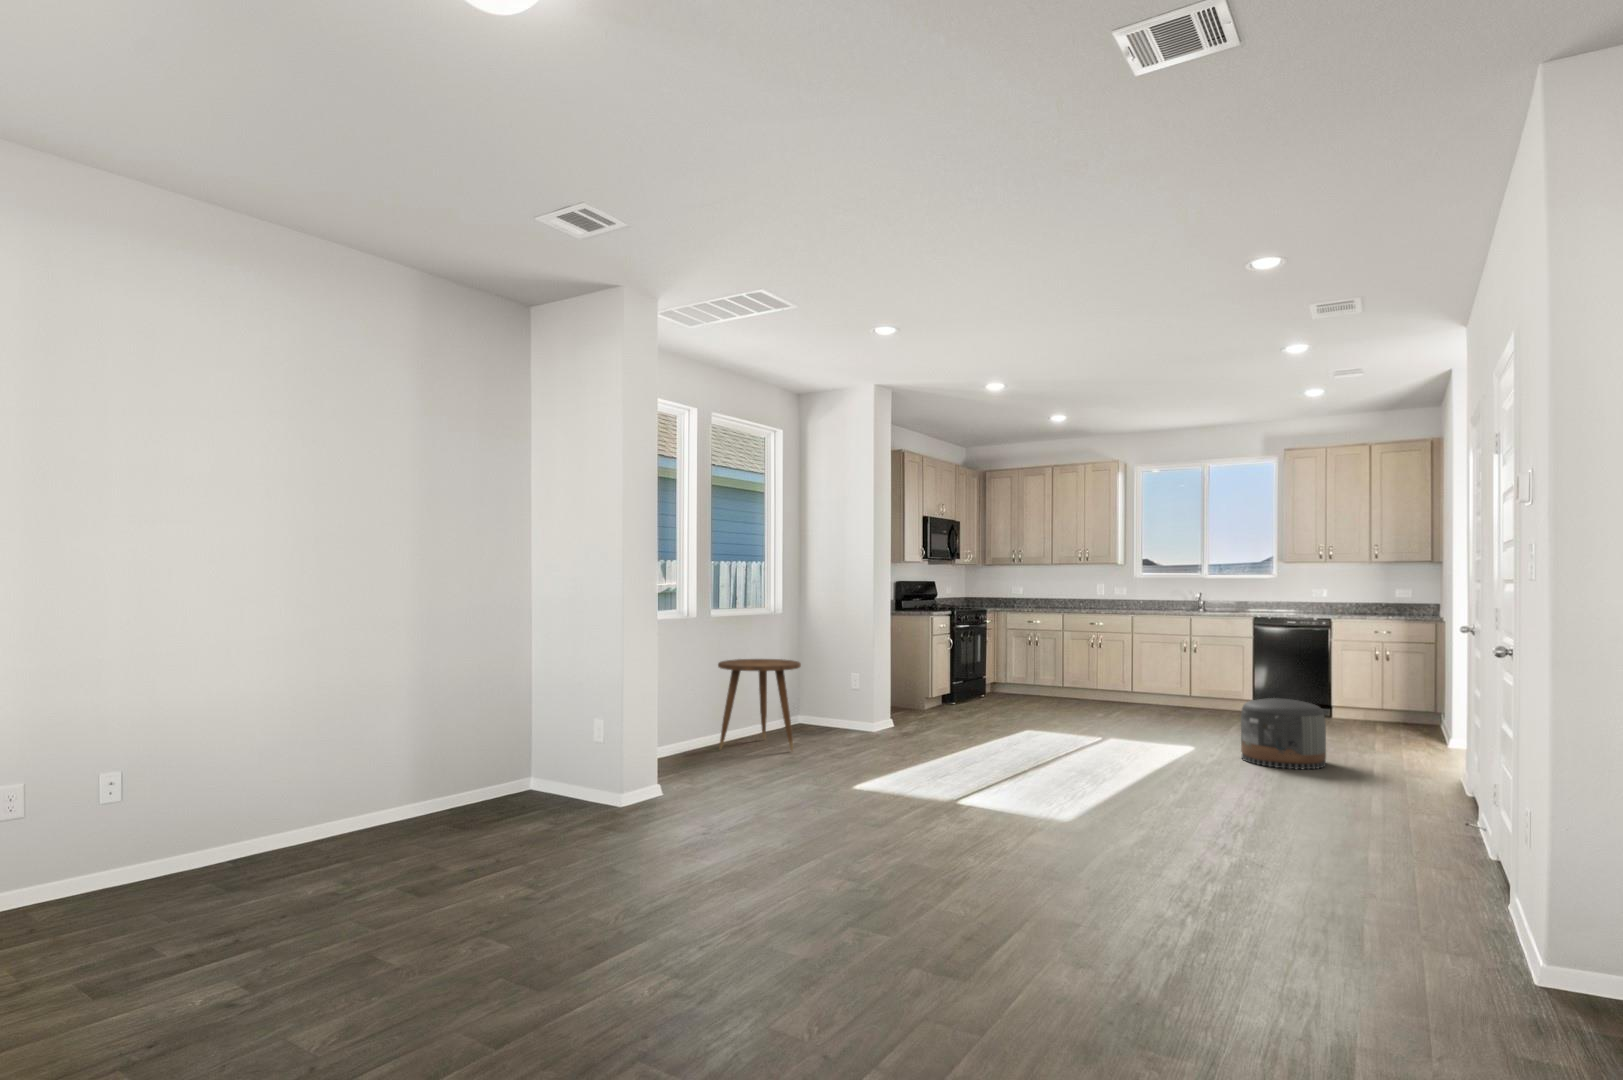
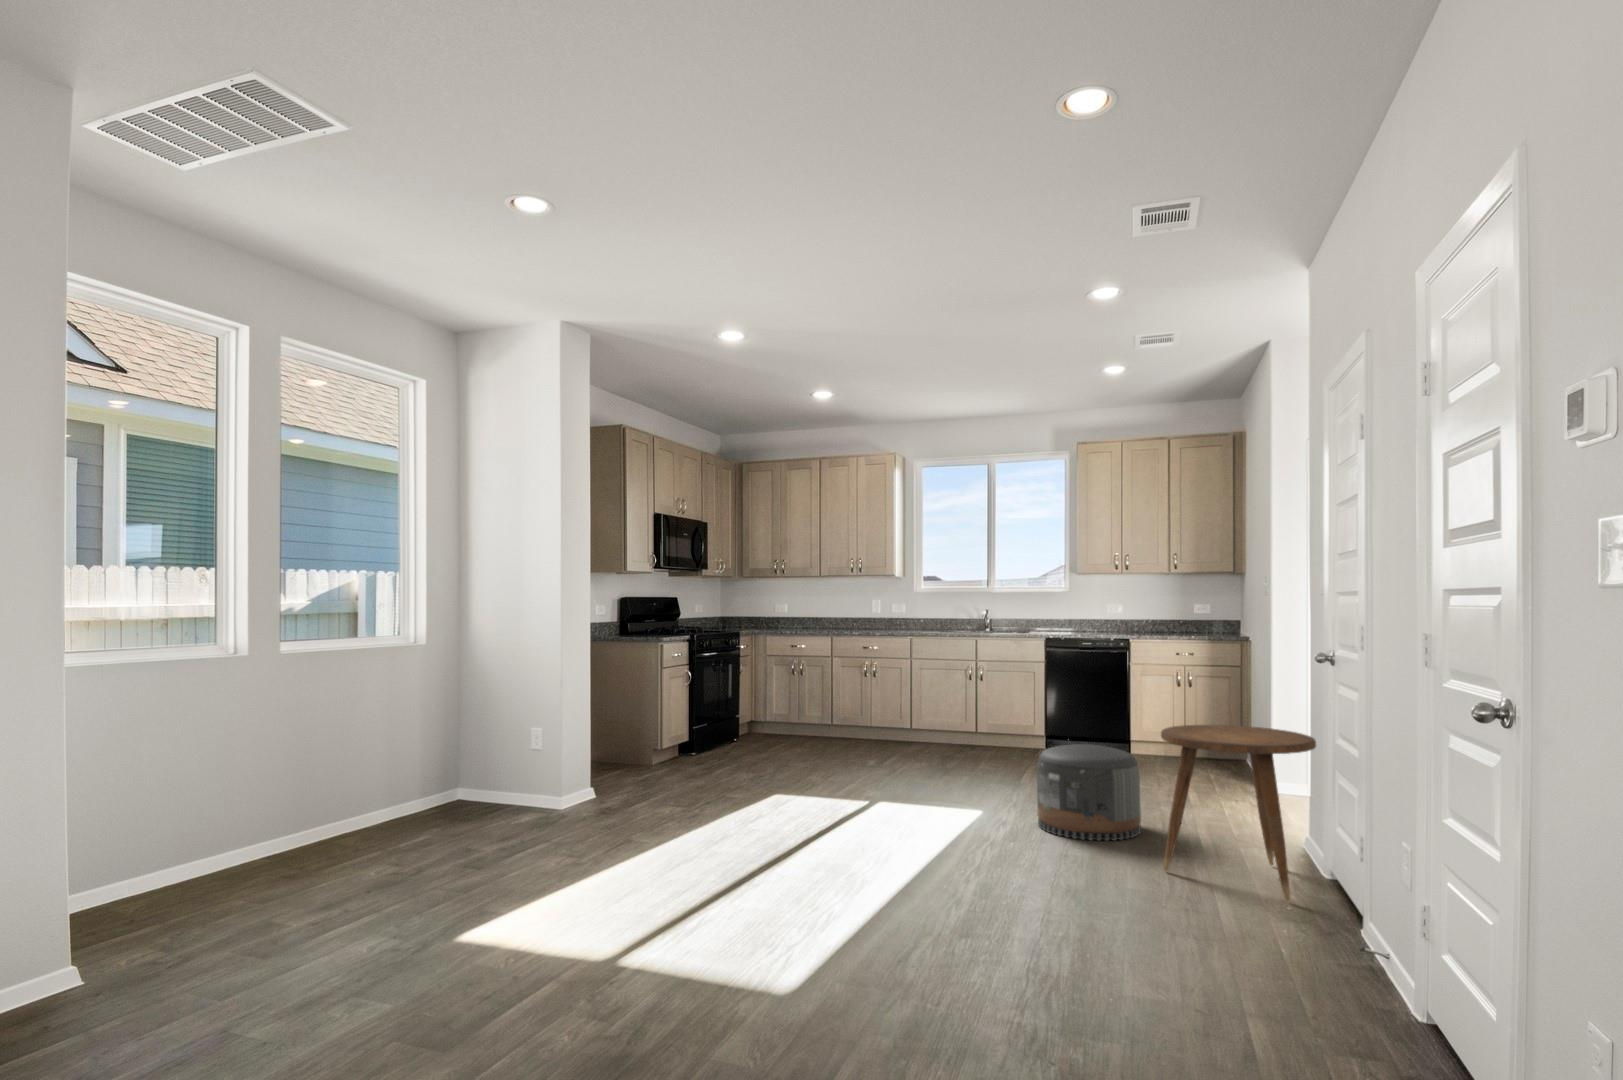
side table: present [718,659,801,750] -> present [1161,725,1316,902]

